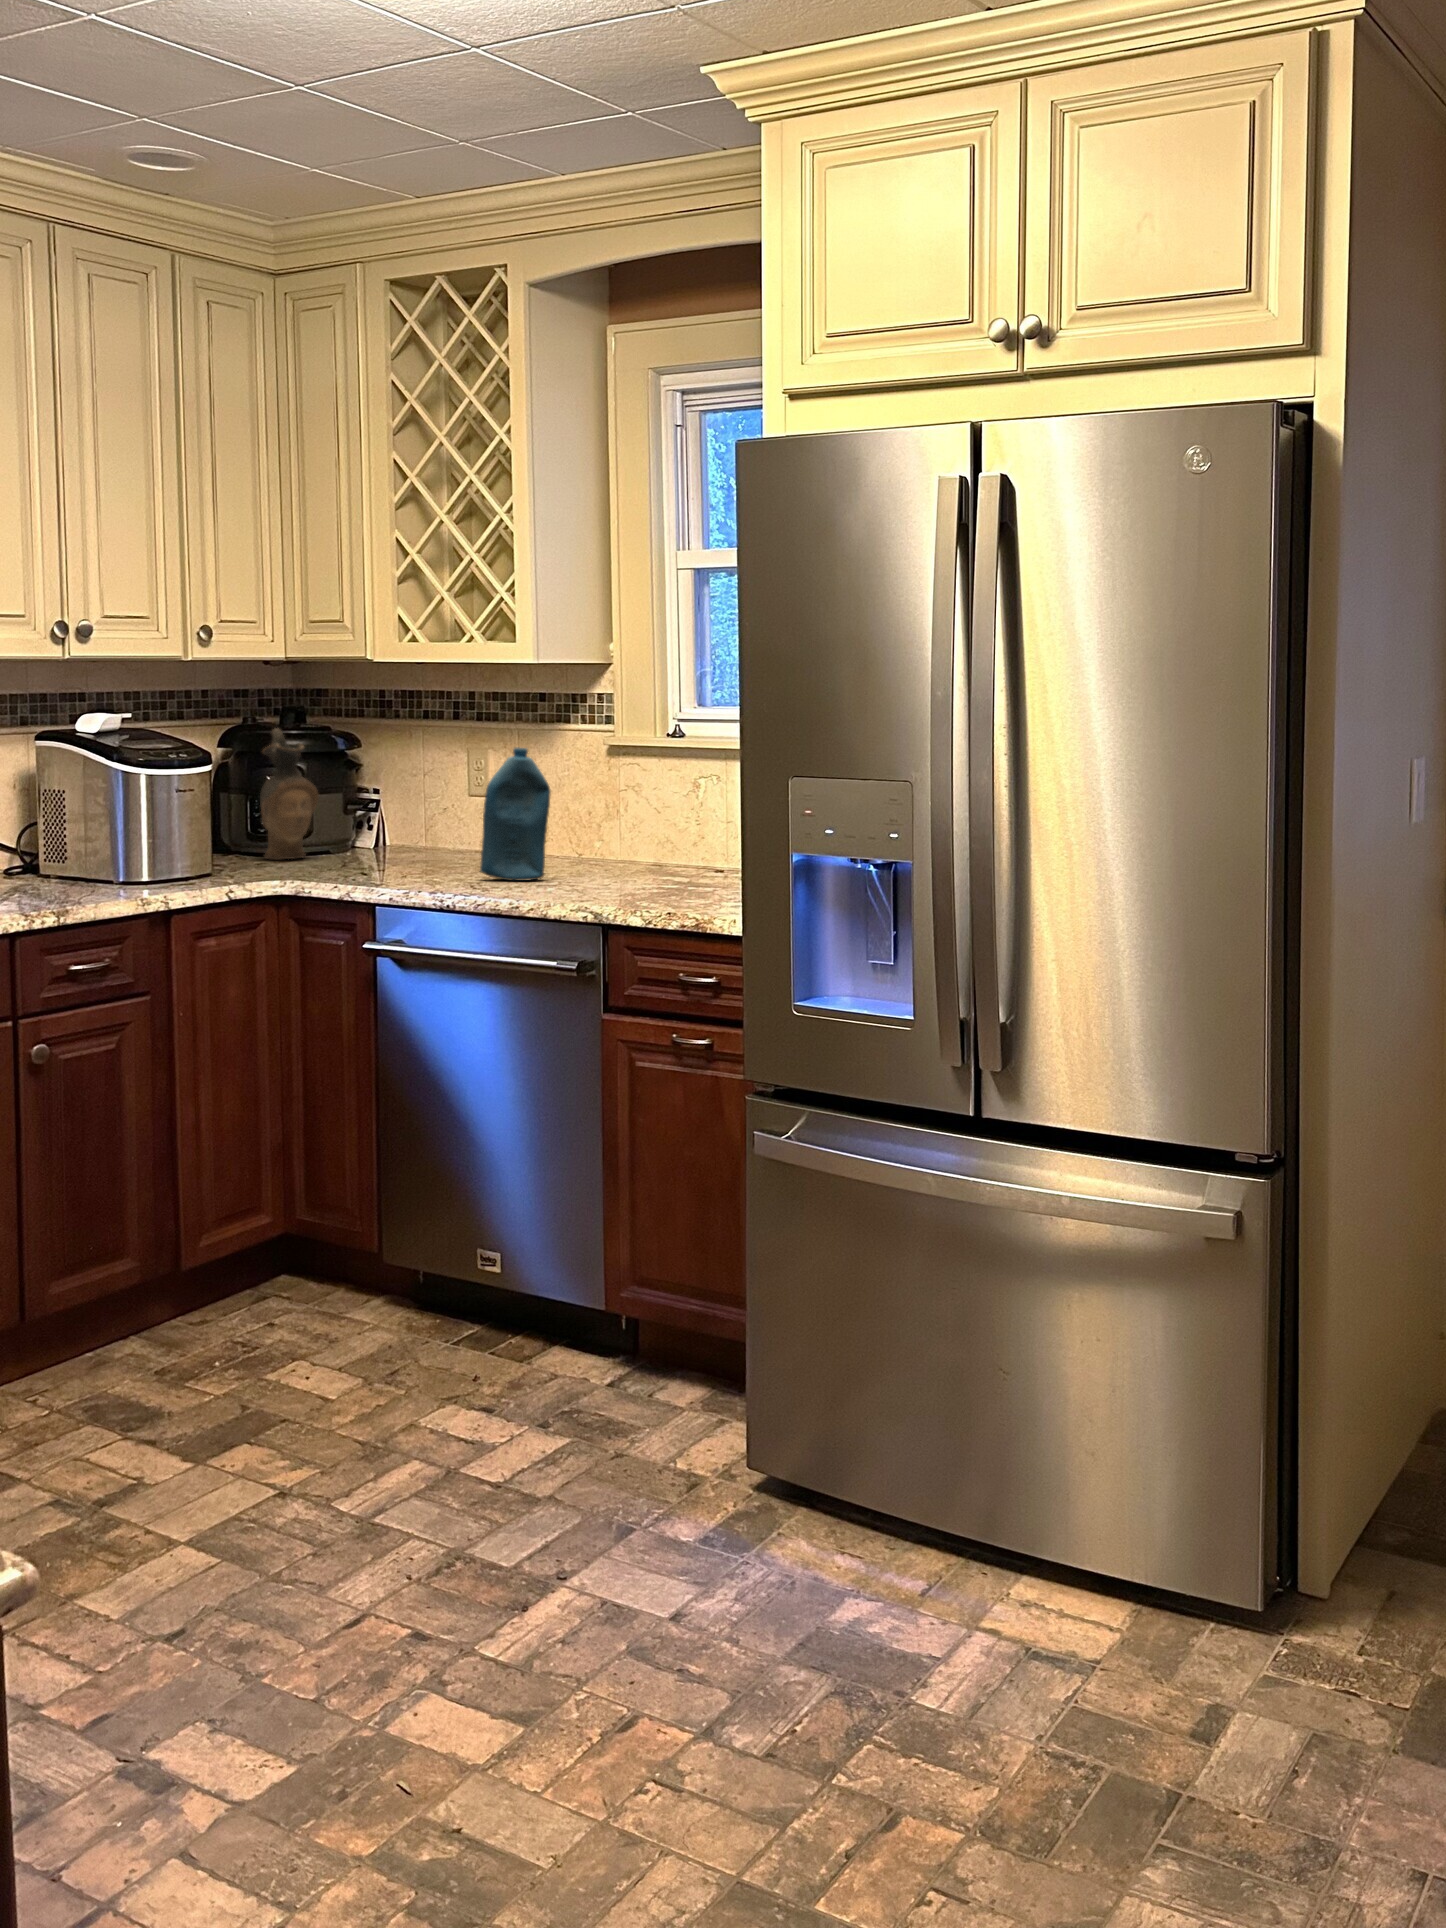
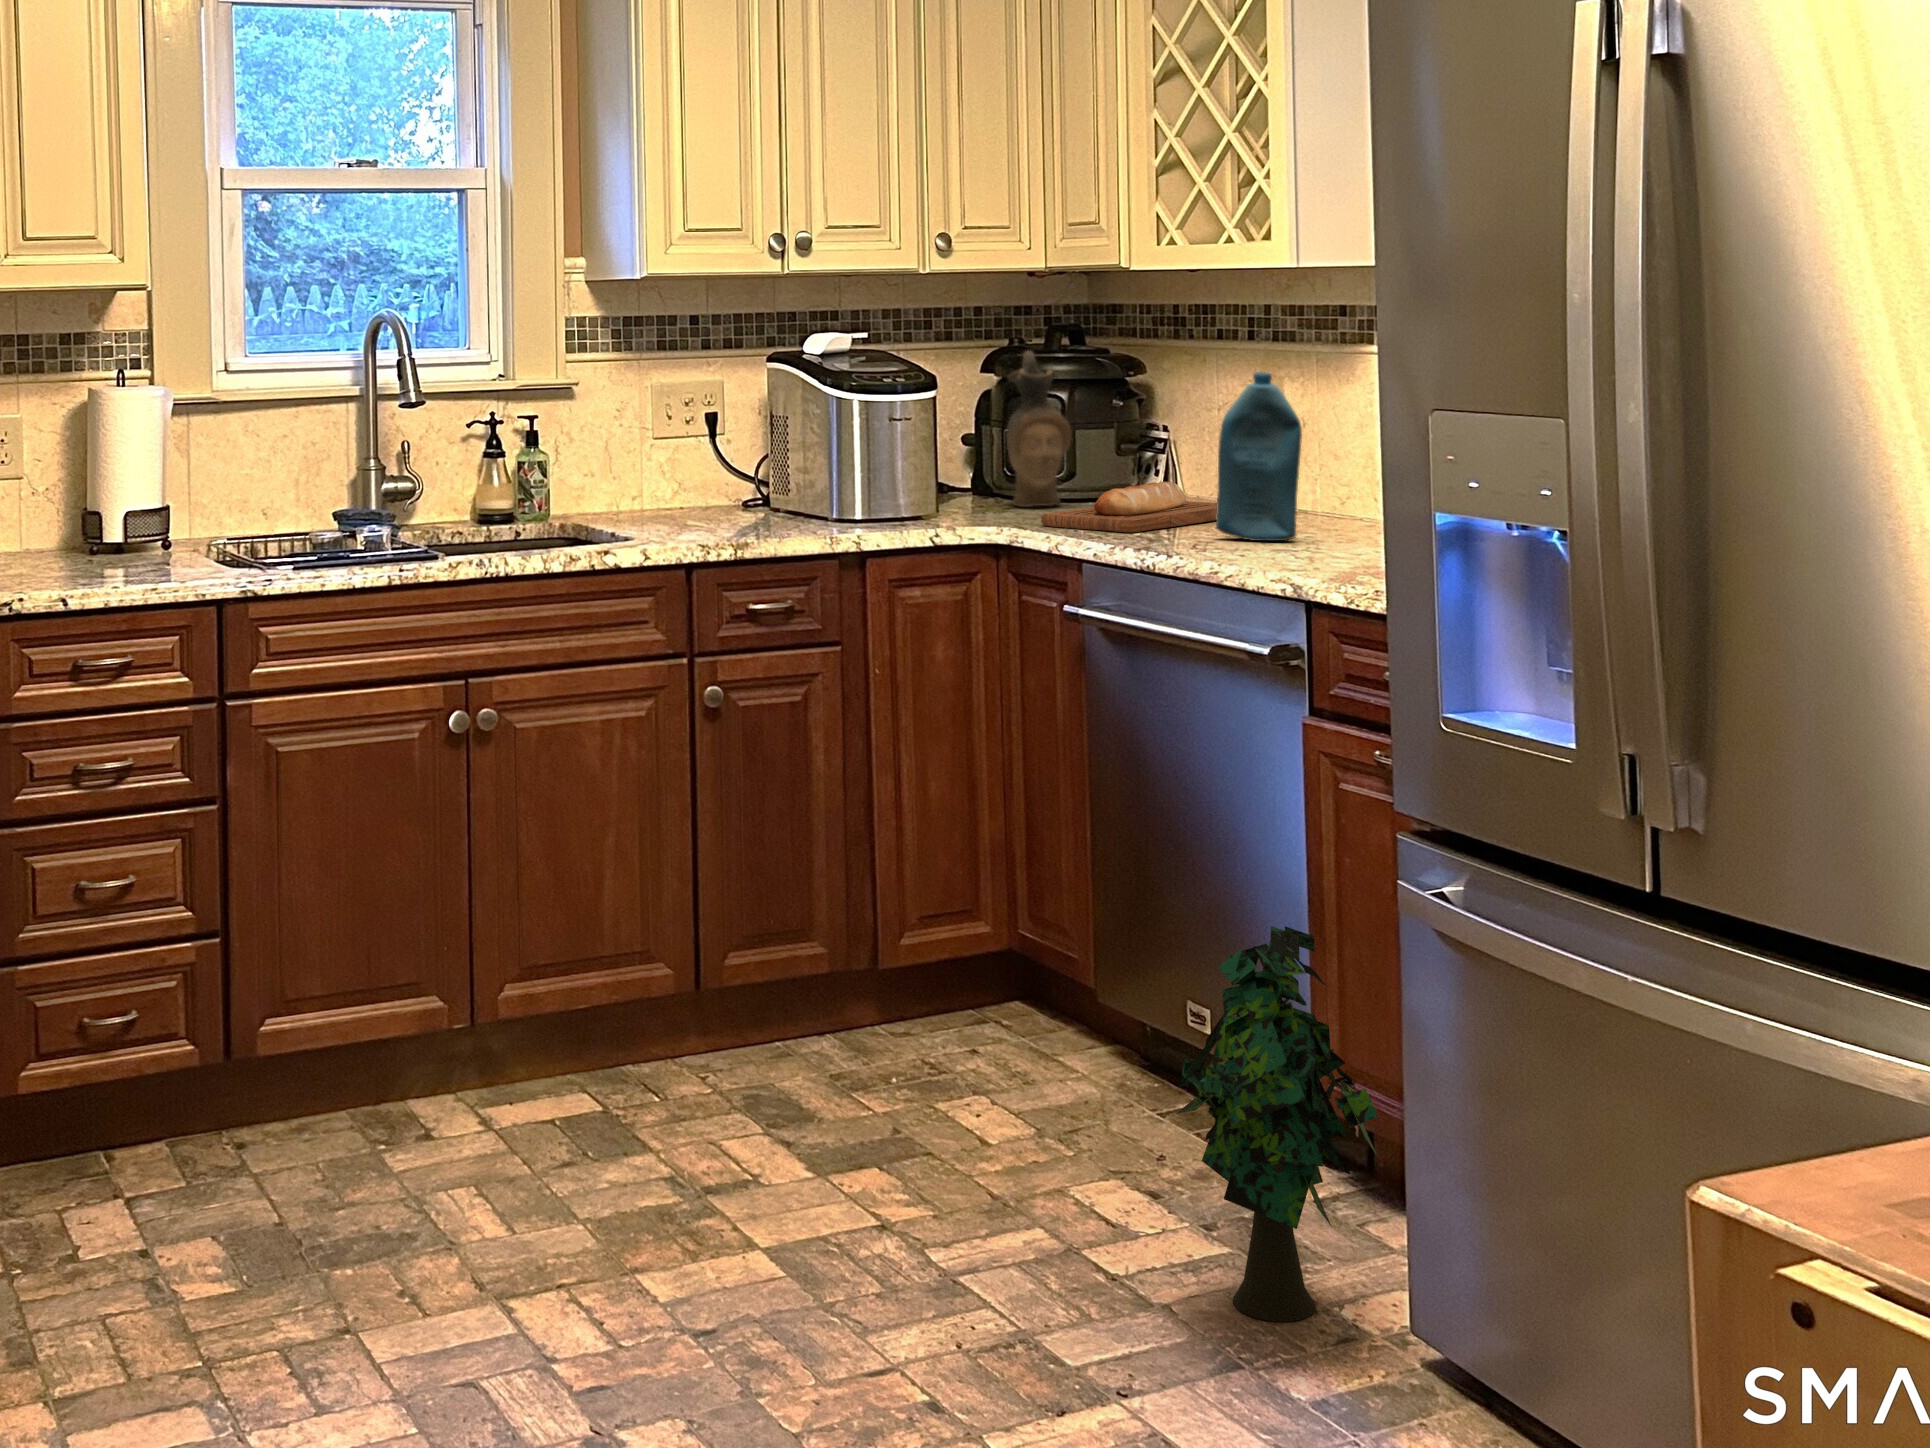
bread loaf: none [319,836,469,878] -> present [1041,482,1217,532]
decorative plant: none [559,1181,725,1489] -> present [1177,926,1378,1322]

